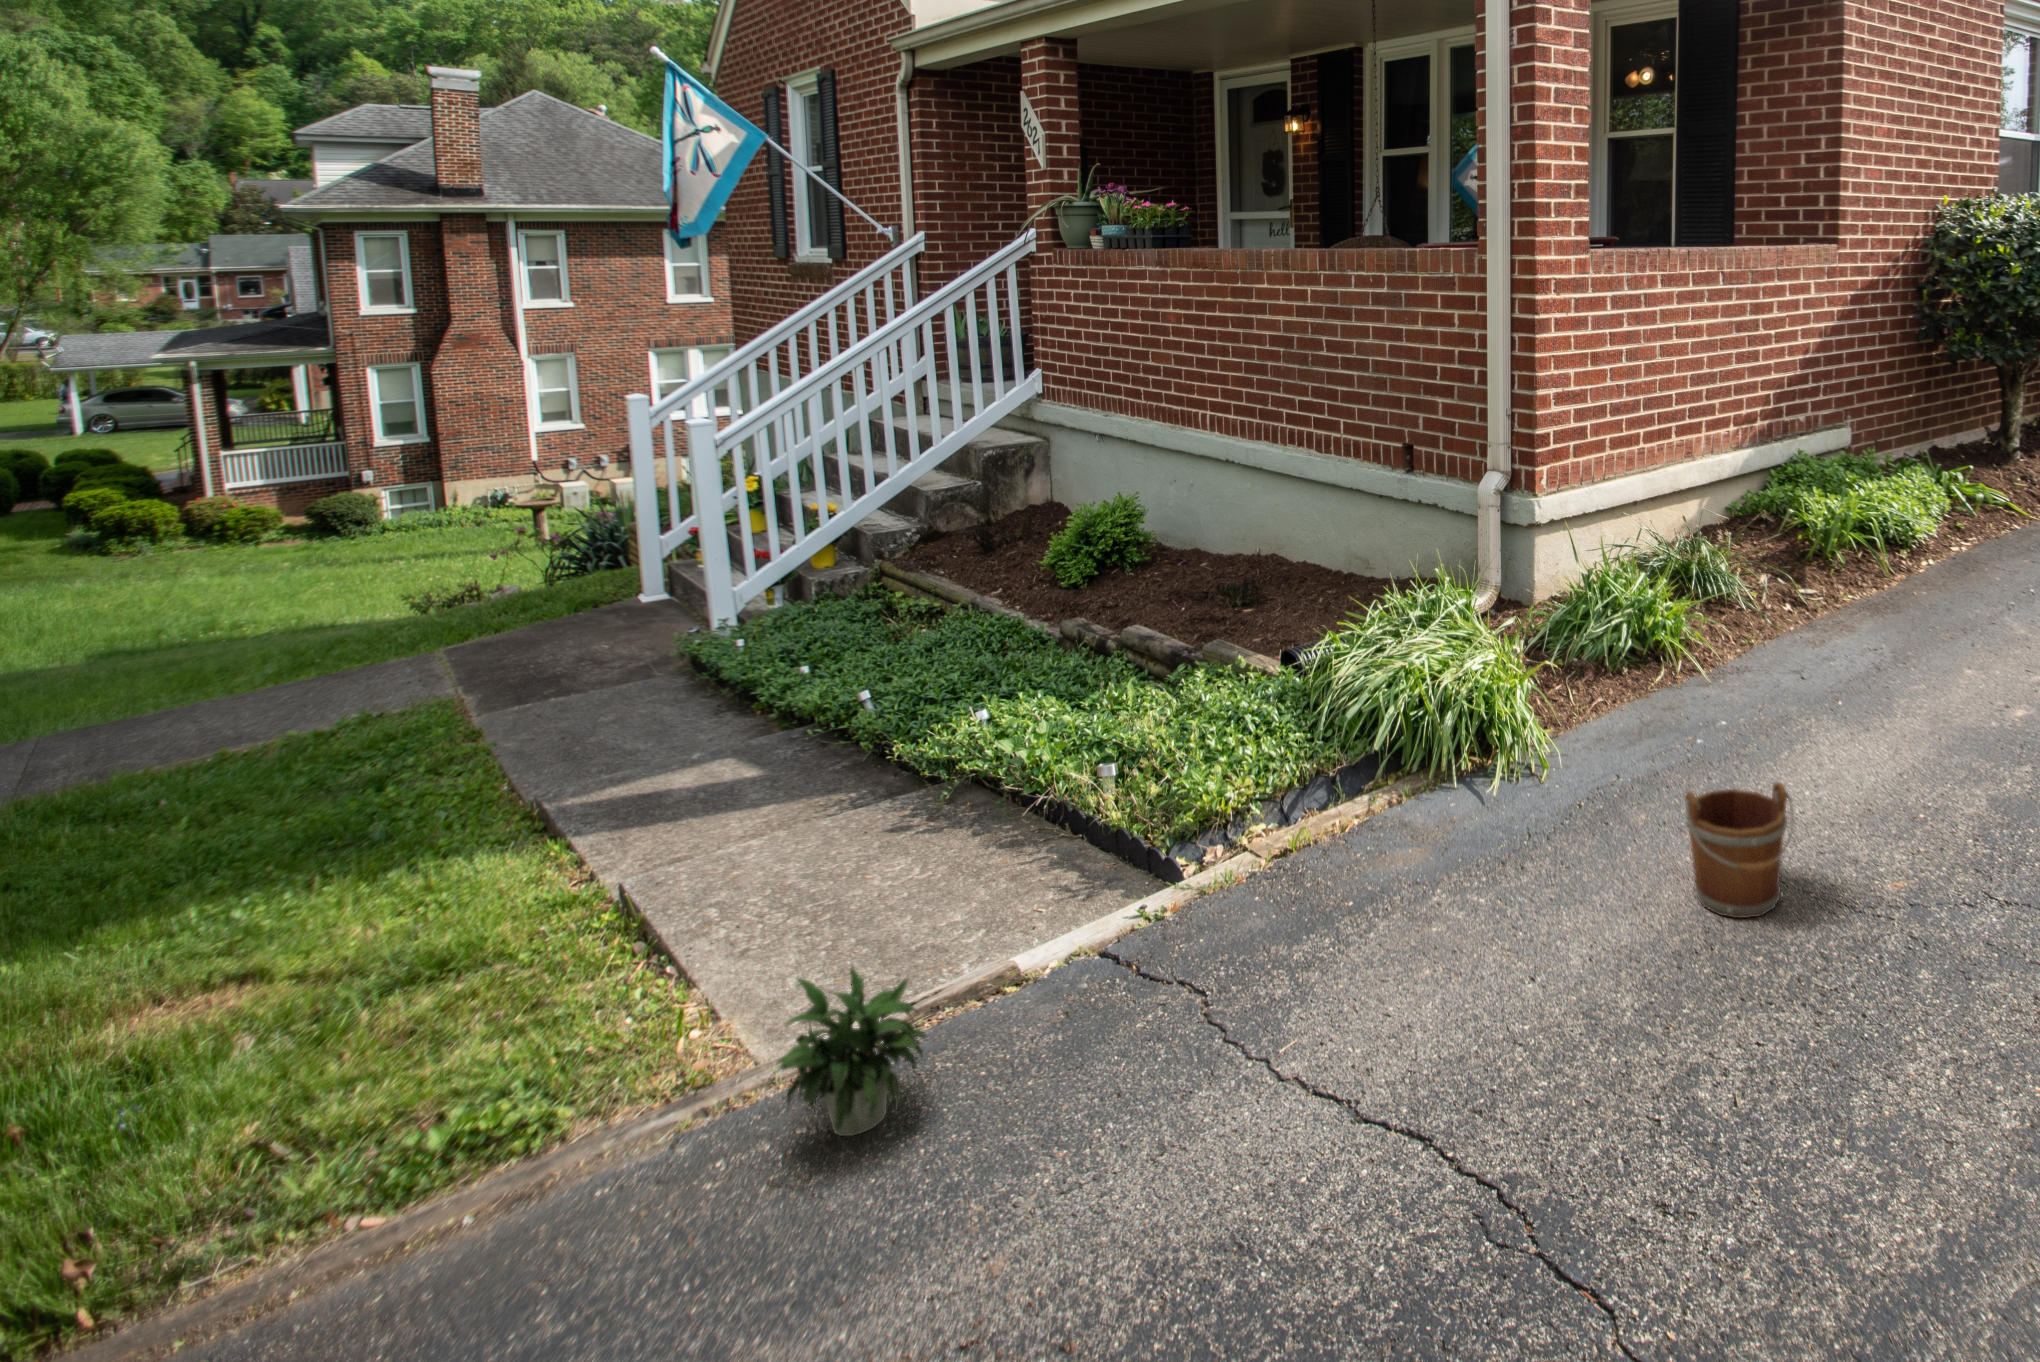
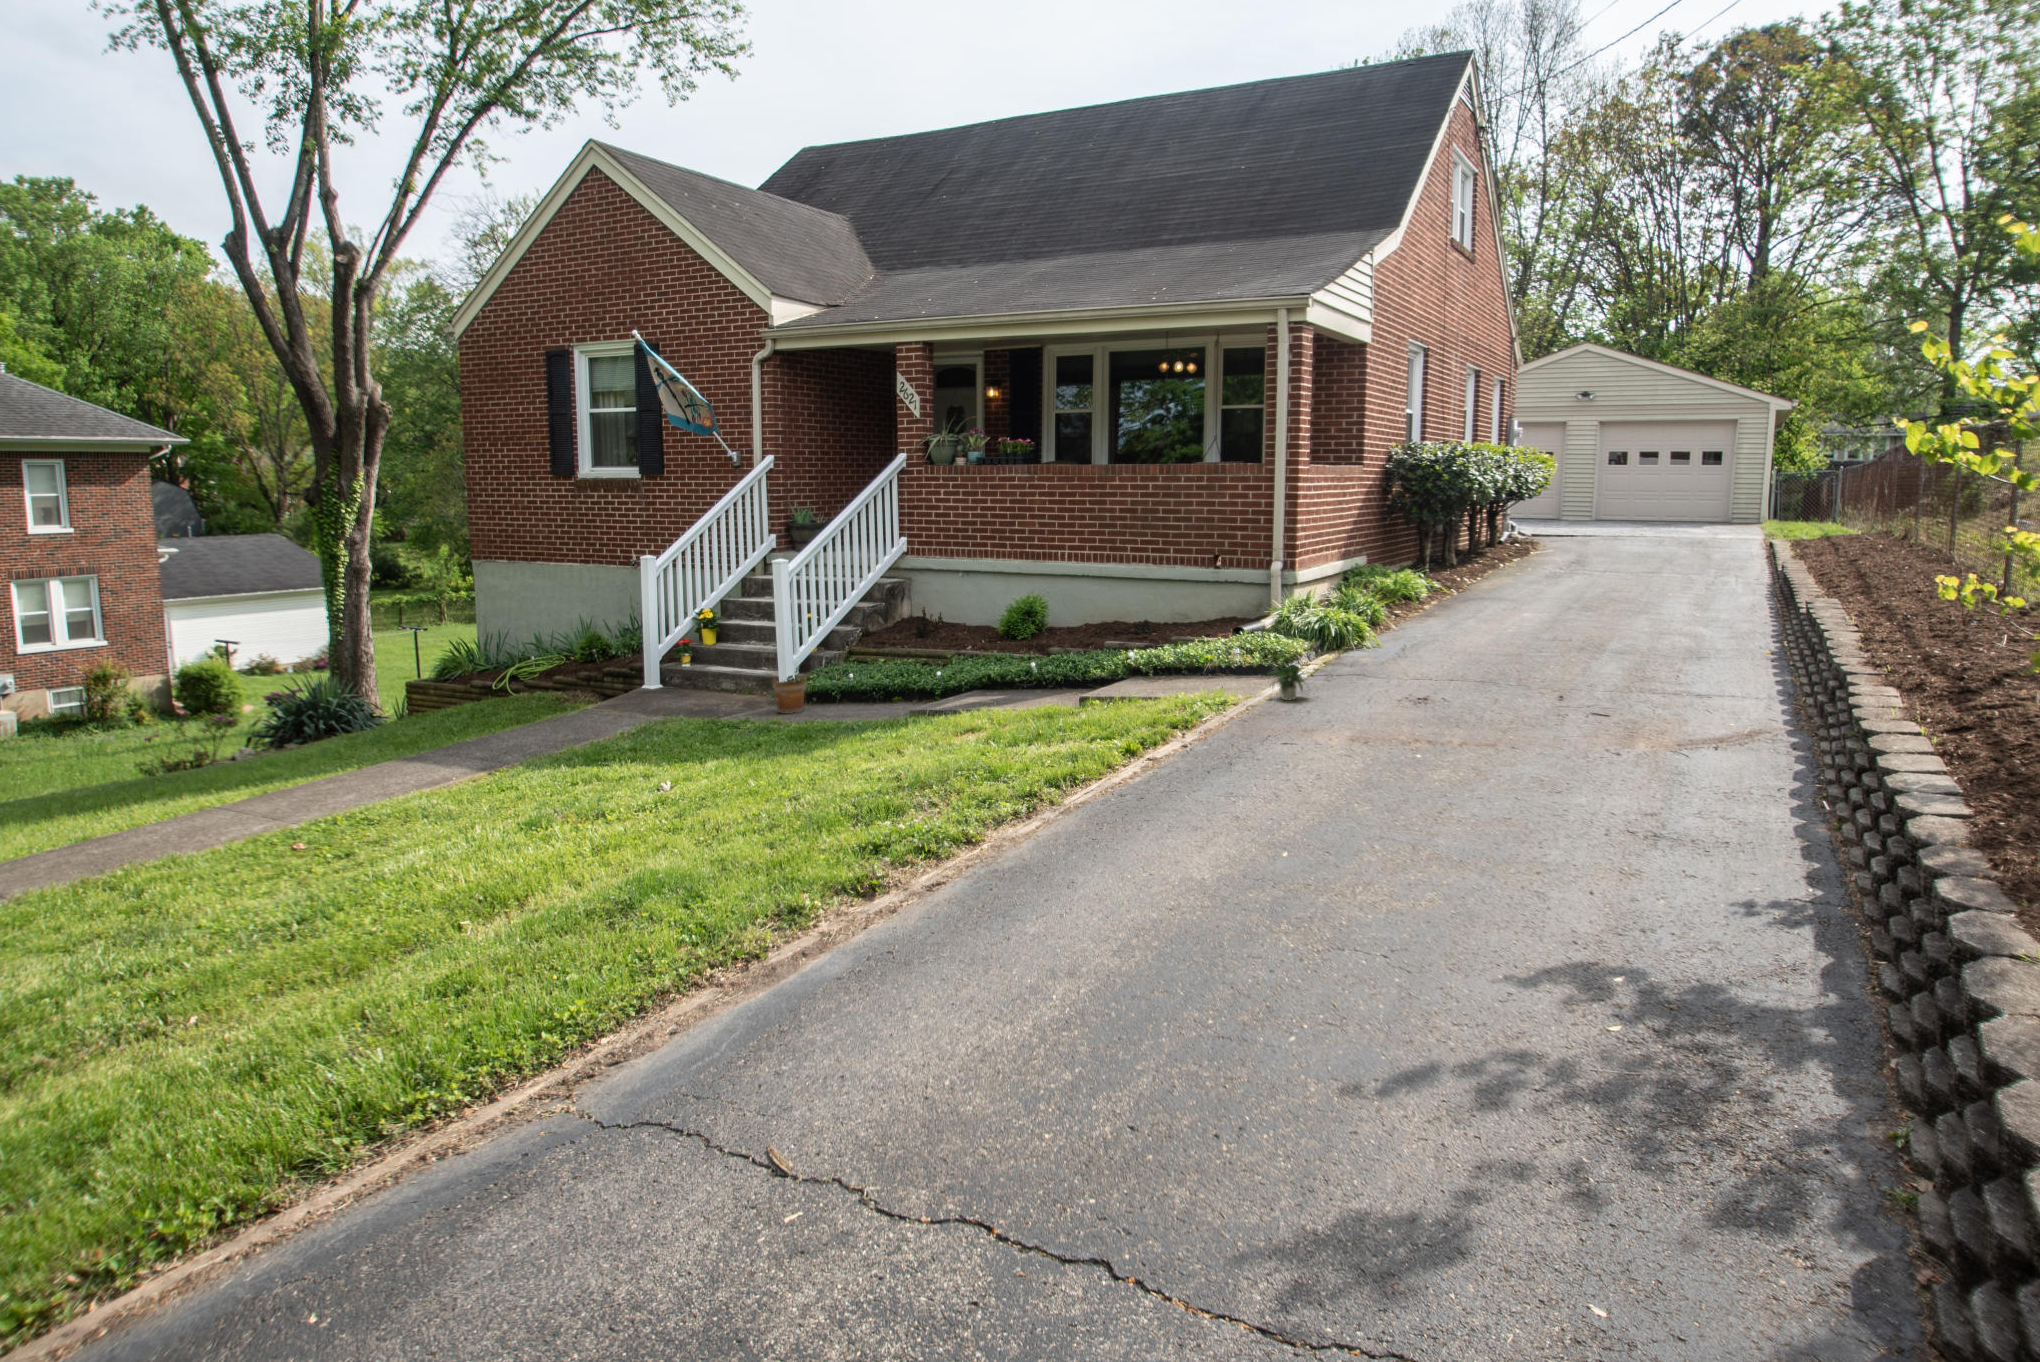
bucket: present [1685,783,1794,918] -> present [773,676,806,714]

